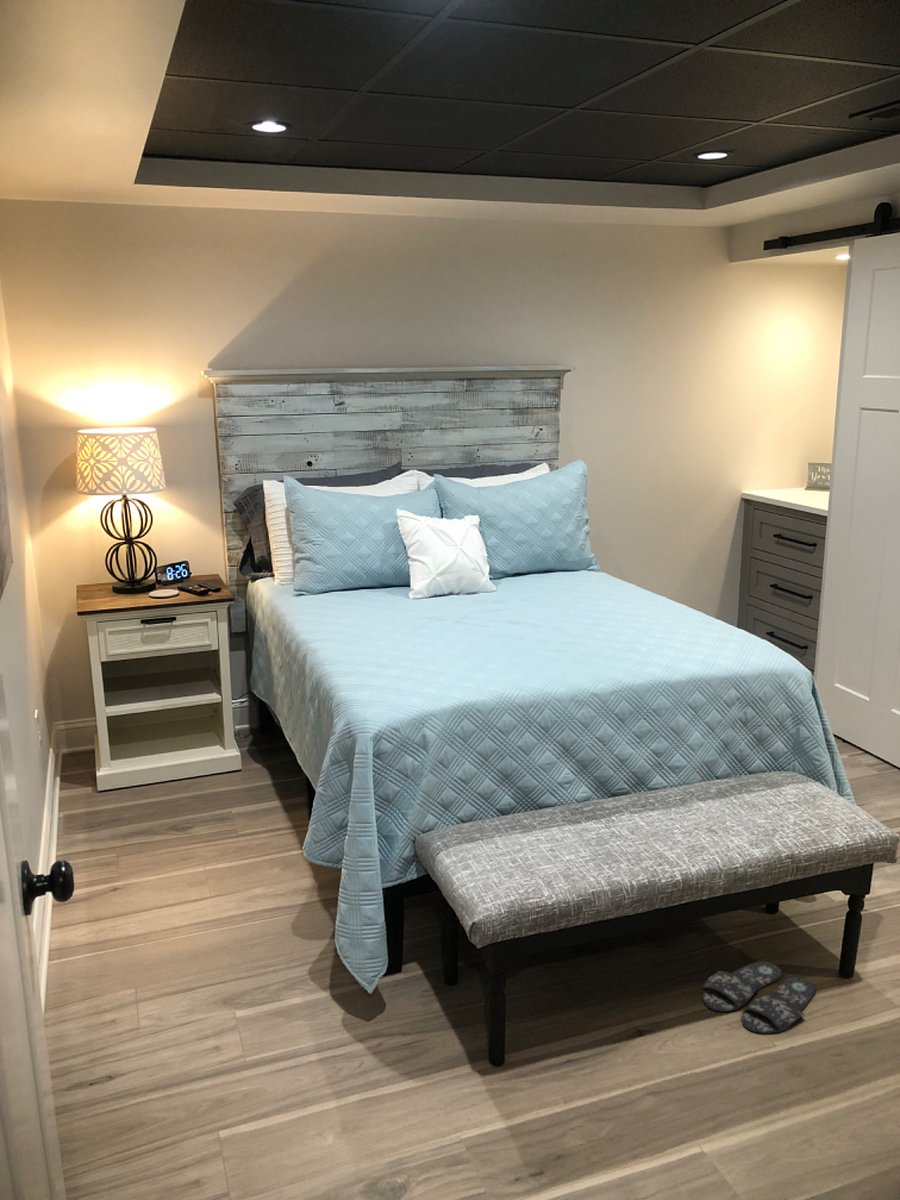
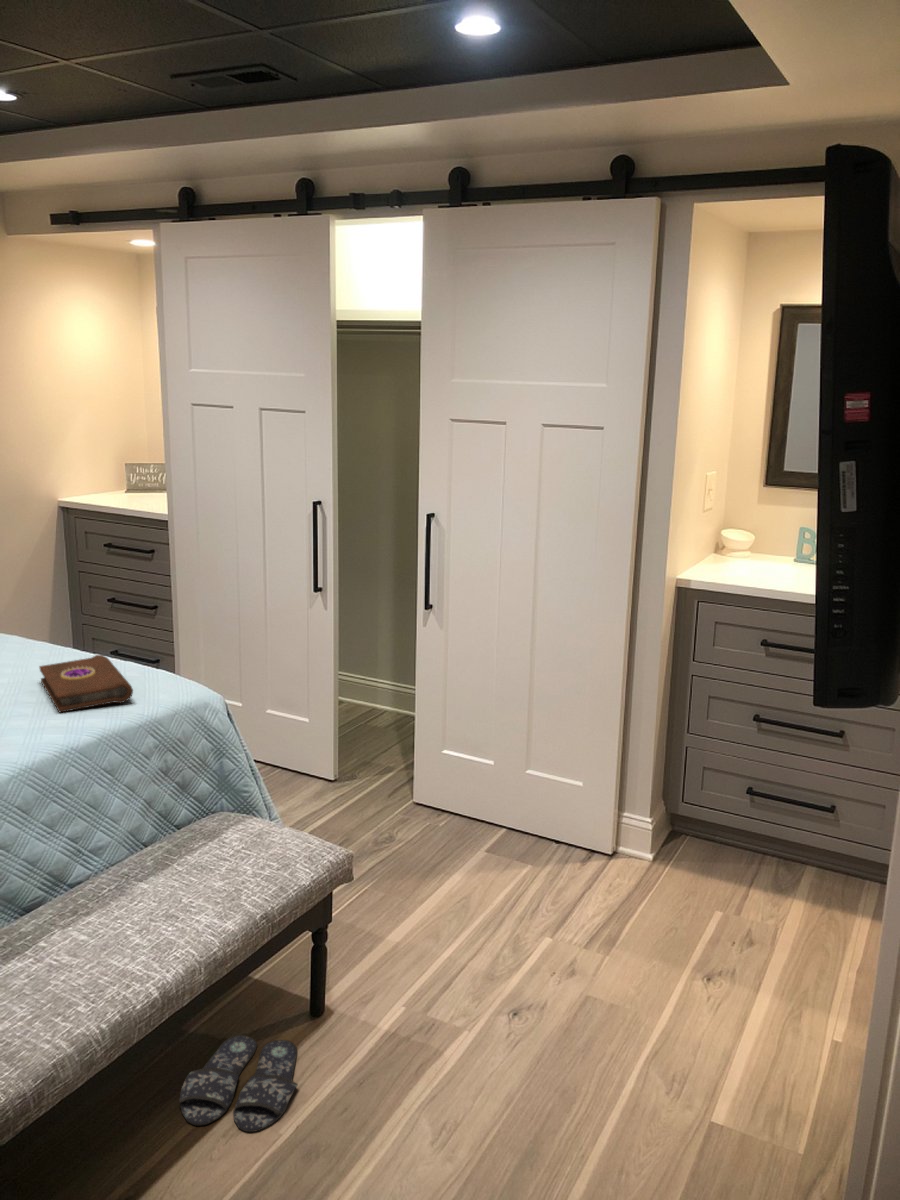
book: none [667,620,731,661] -> present [40,655,133,712]

